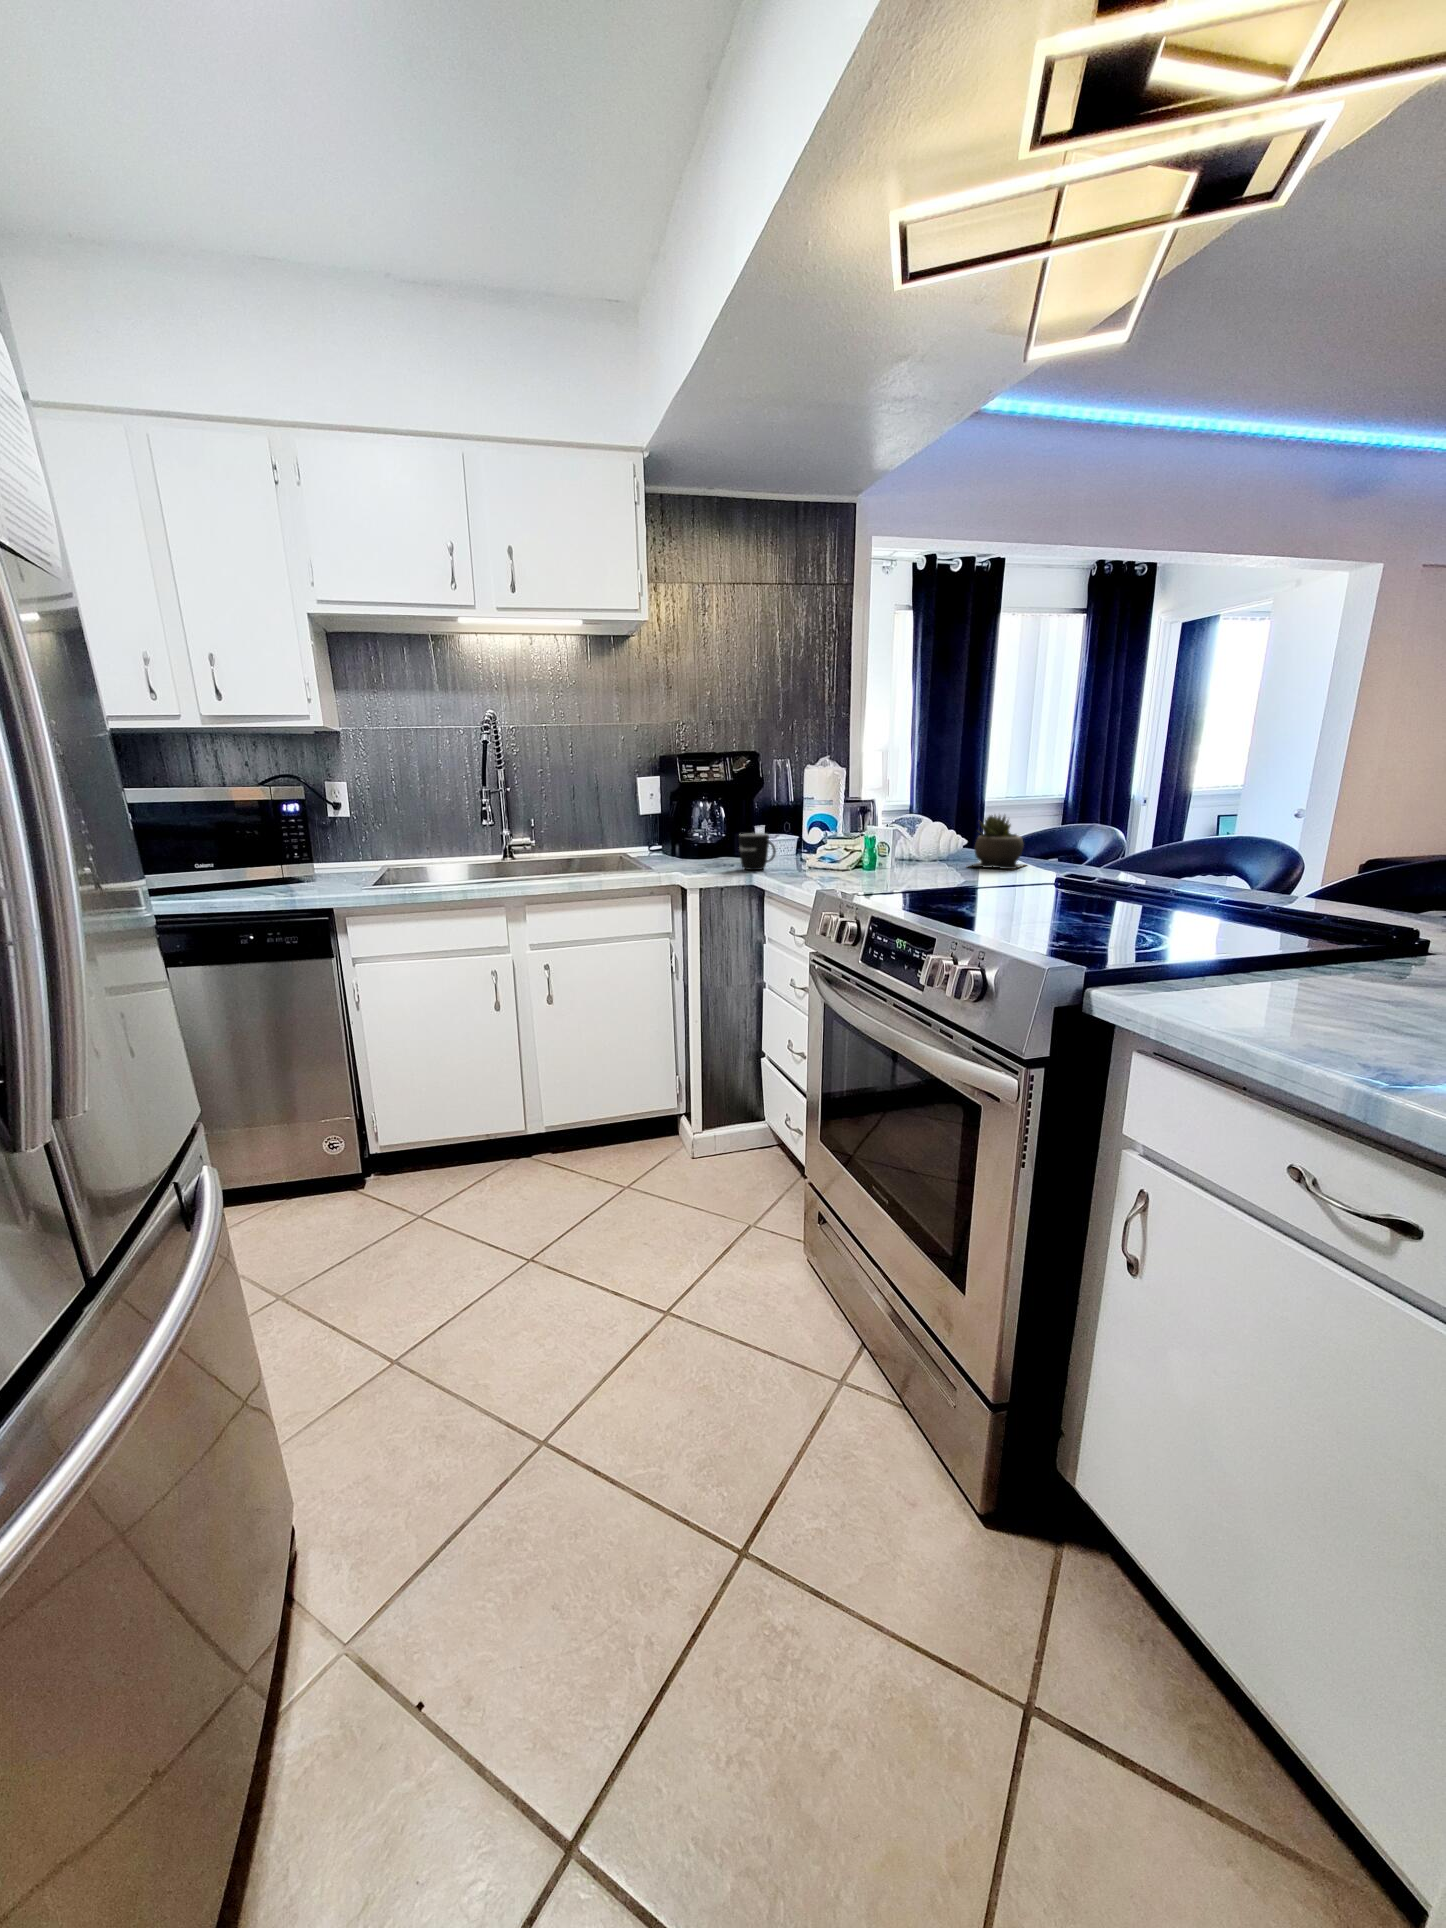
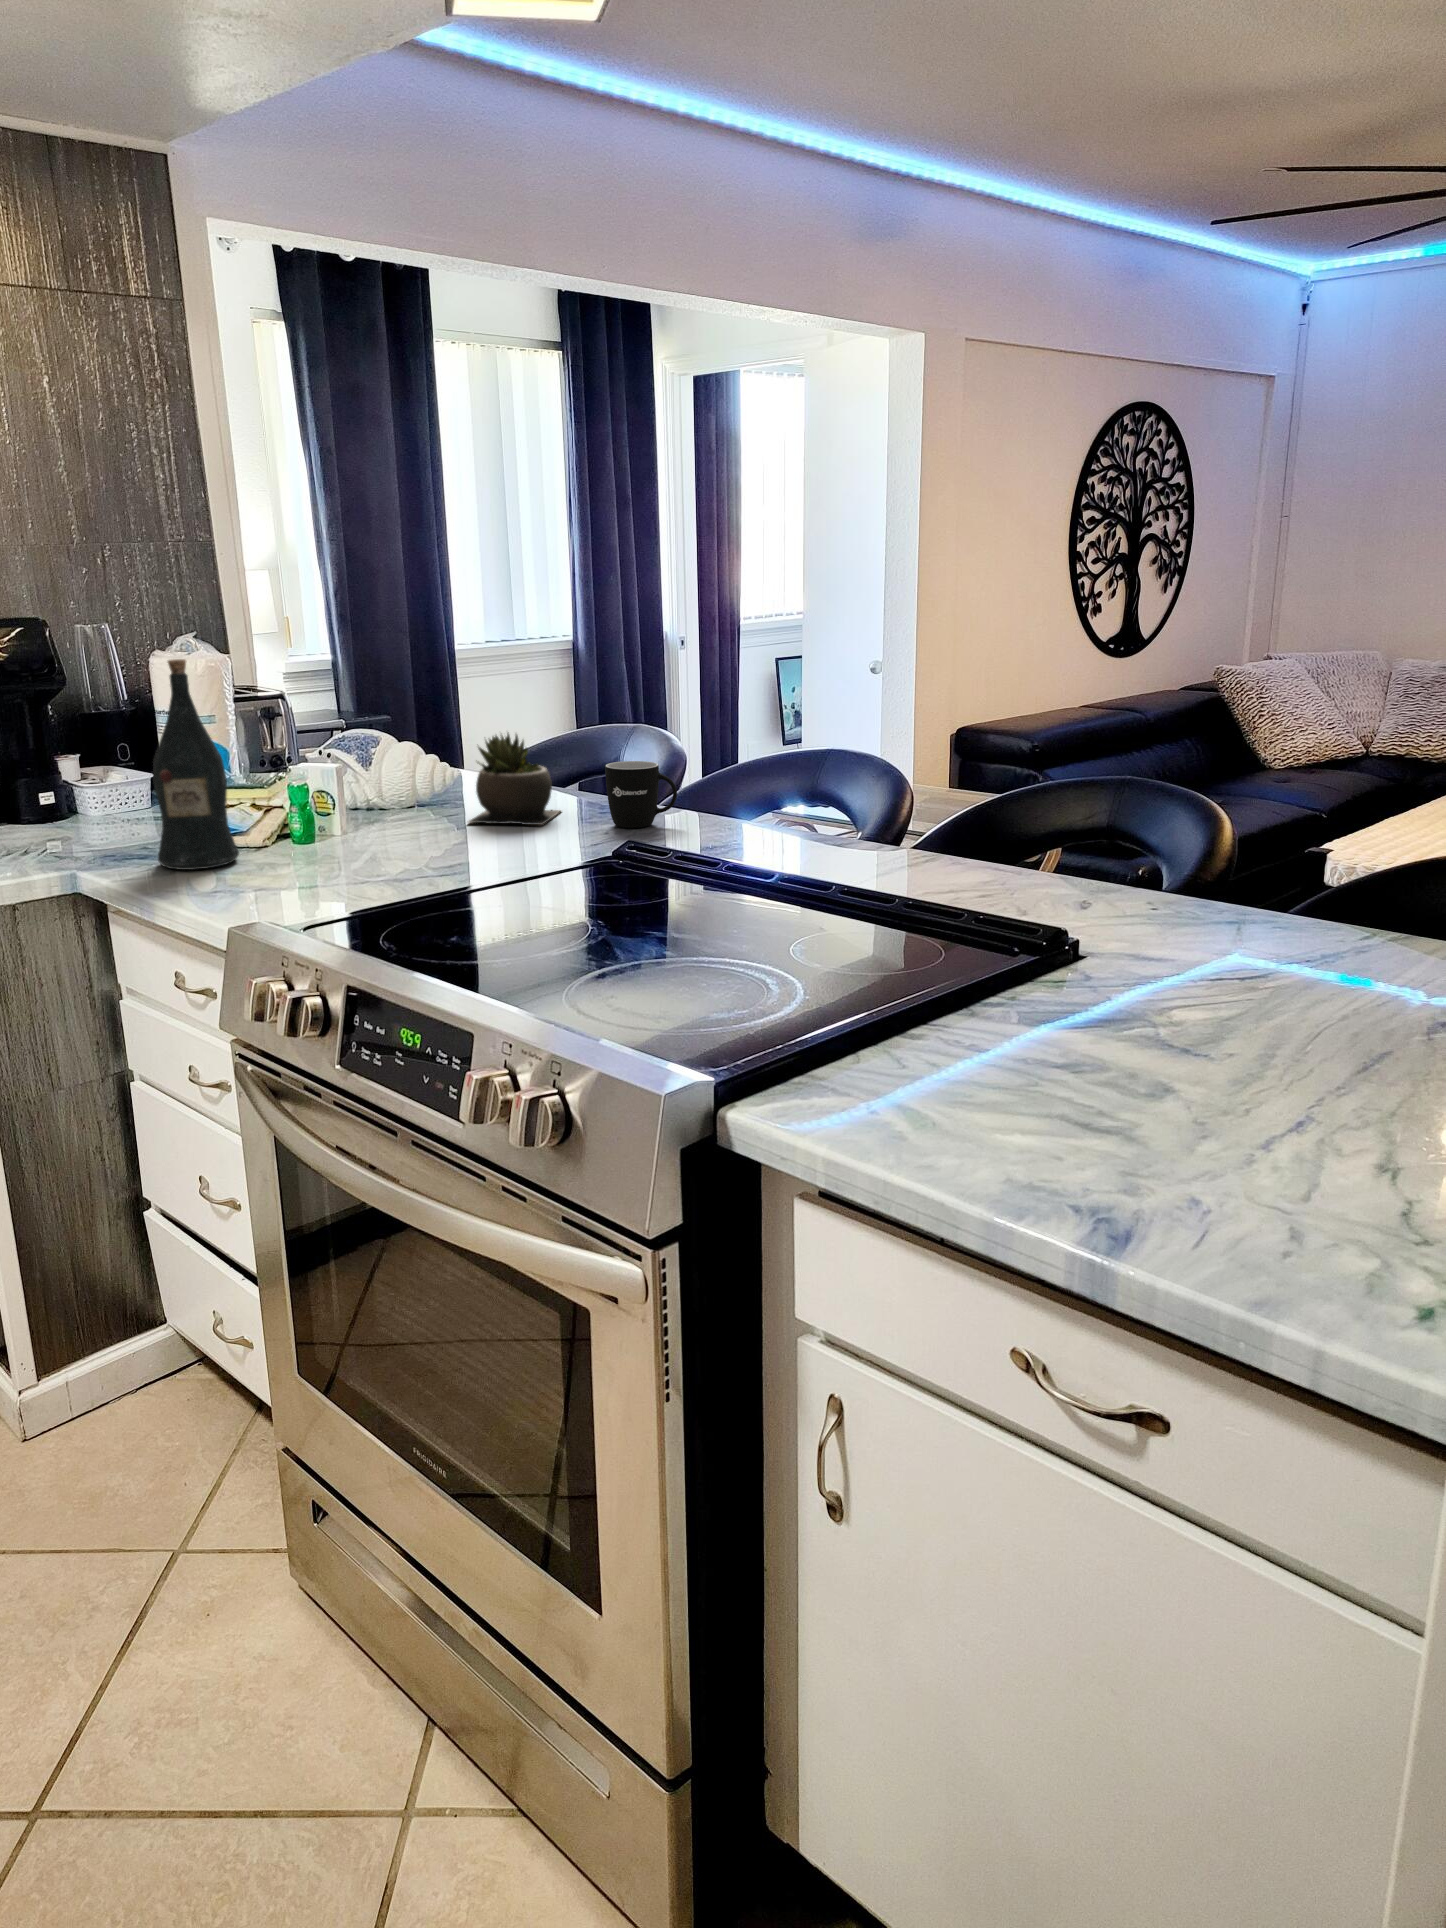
wine bottle: none [792,762,833,875] -> present [153,659,239,870]
mug: present [739,833,776,870] -> present [605,761,677,828]

